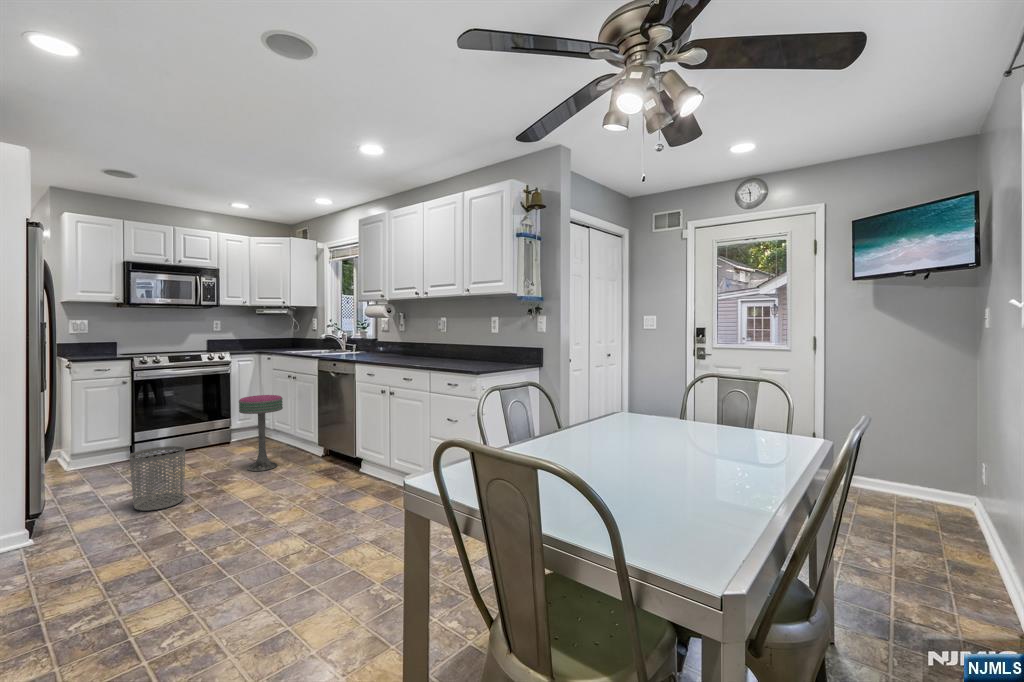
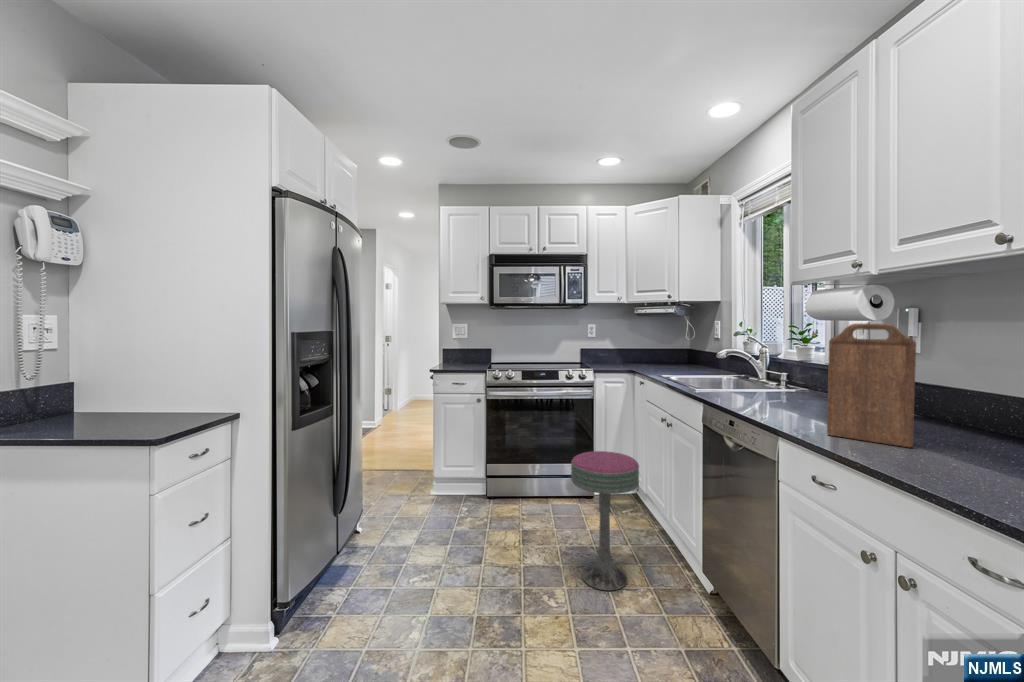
cutting board: none [368,318,394,361] -> present [827,324,916,447]
waste bin: present [129,446,185,511] -> none [397,525,470,643]

